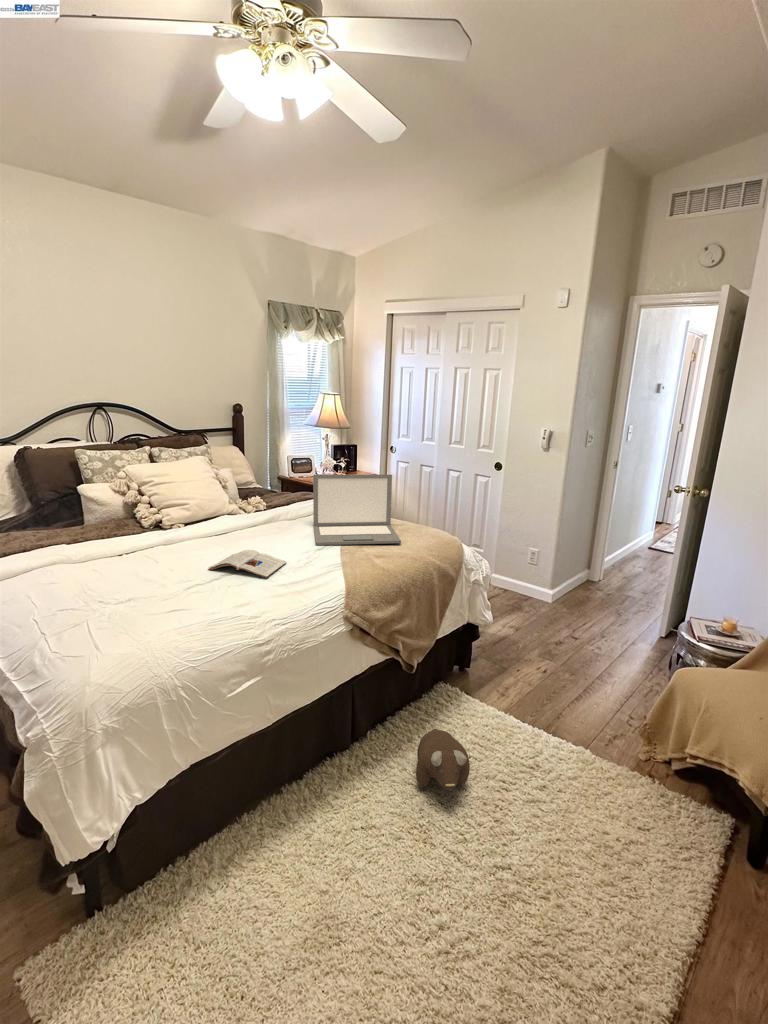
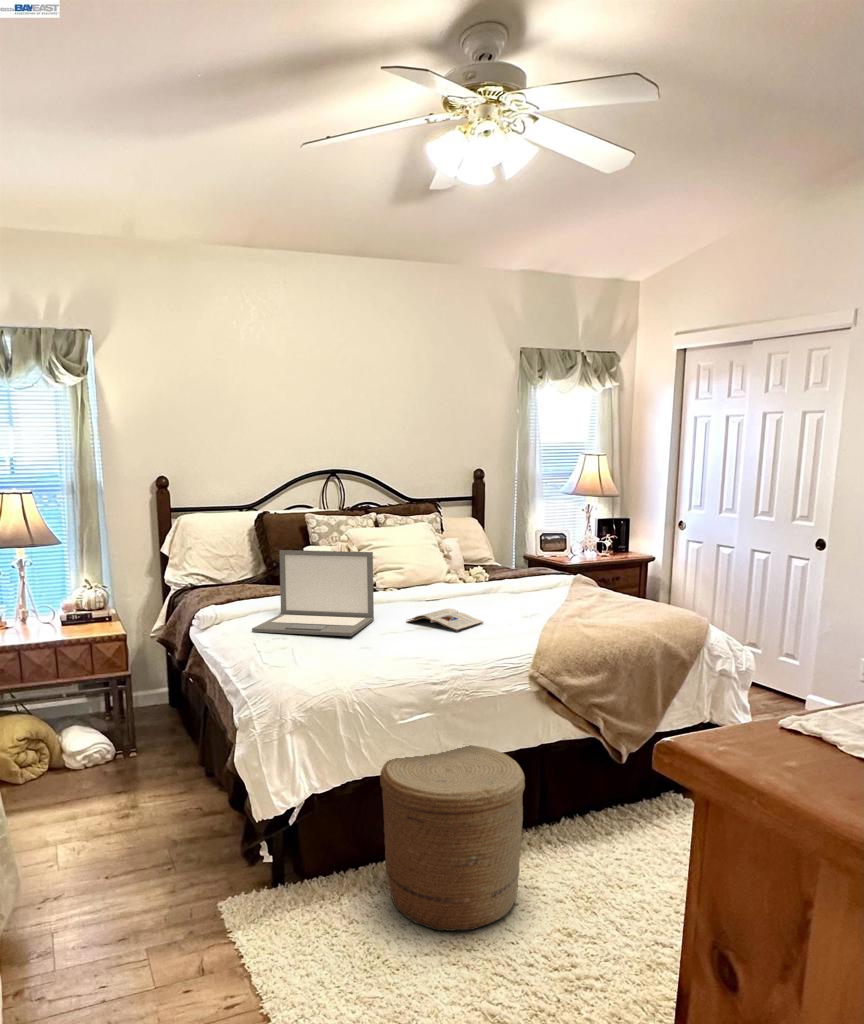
laptop: present [313,475,401,545] -> present [252,550,374,636]
woven basket: none [214,704,374,926] -> present [380,745,525,931]
plush toy: present [416,729,470,791] -> none [597,814,658,879]

